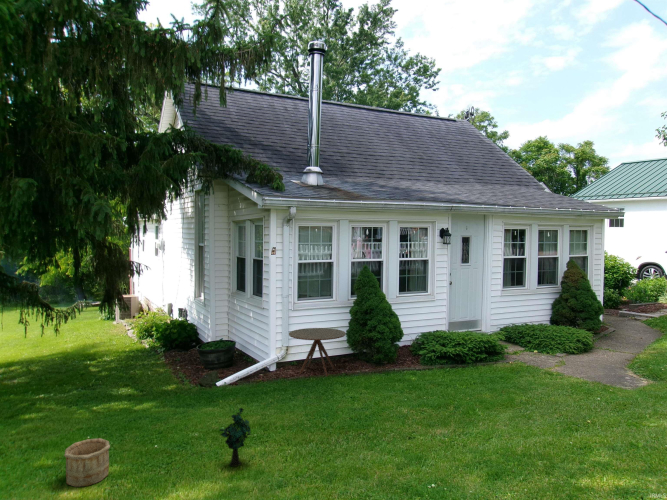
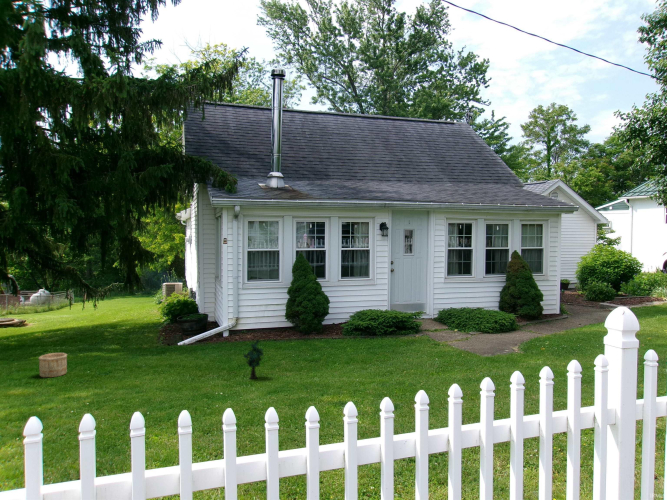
round table: present [289,328,346,376] -> none [235,304,280,339]
decorative plant: present [220,408,251,467] -> present [243,340,264,379]

